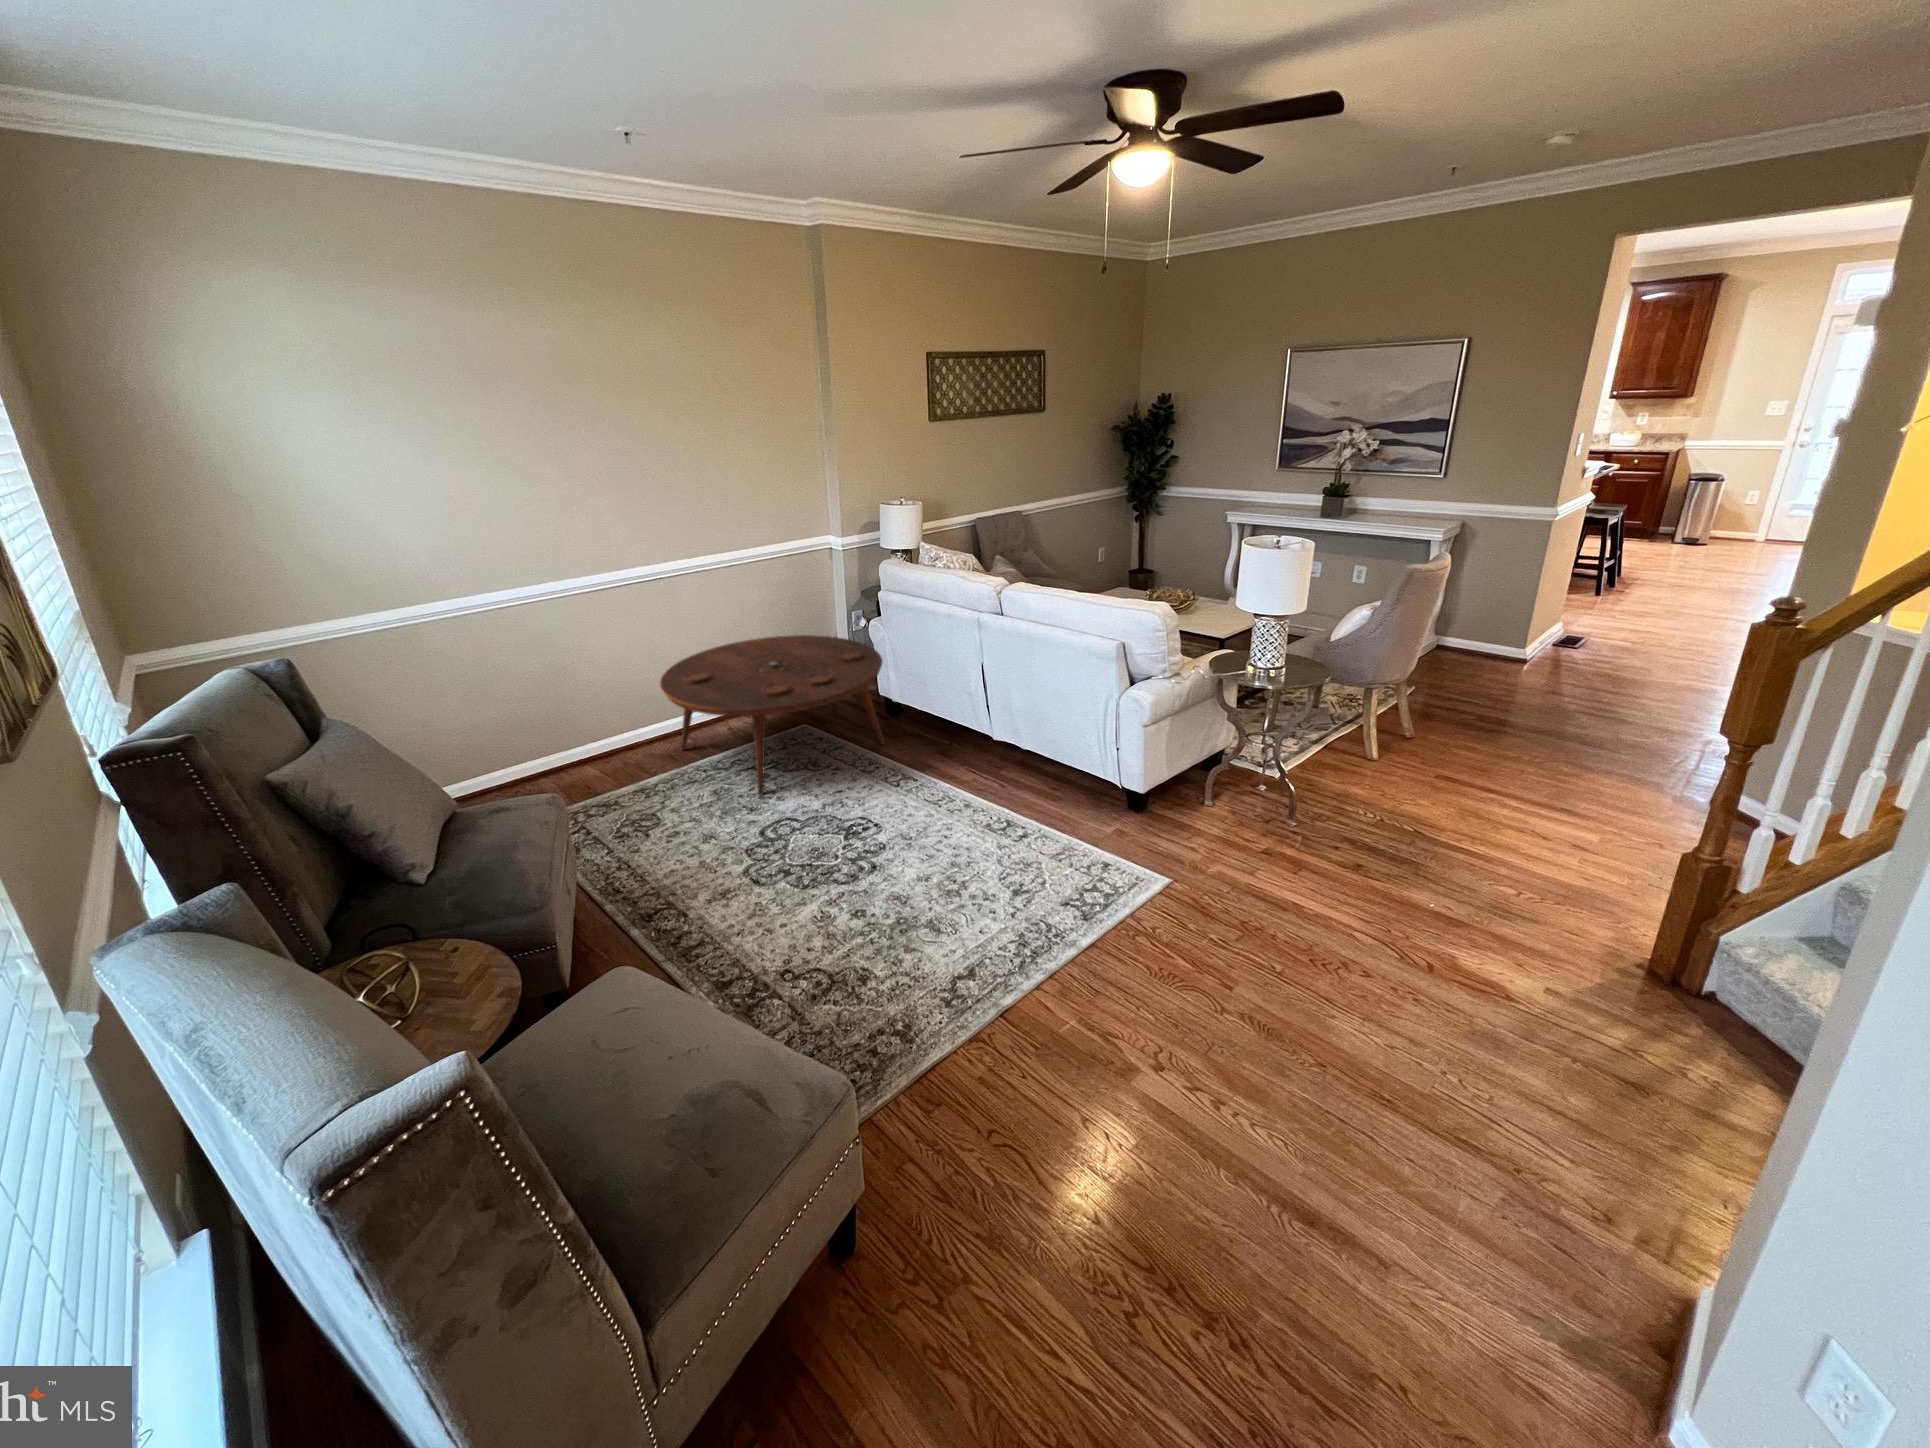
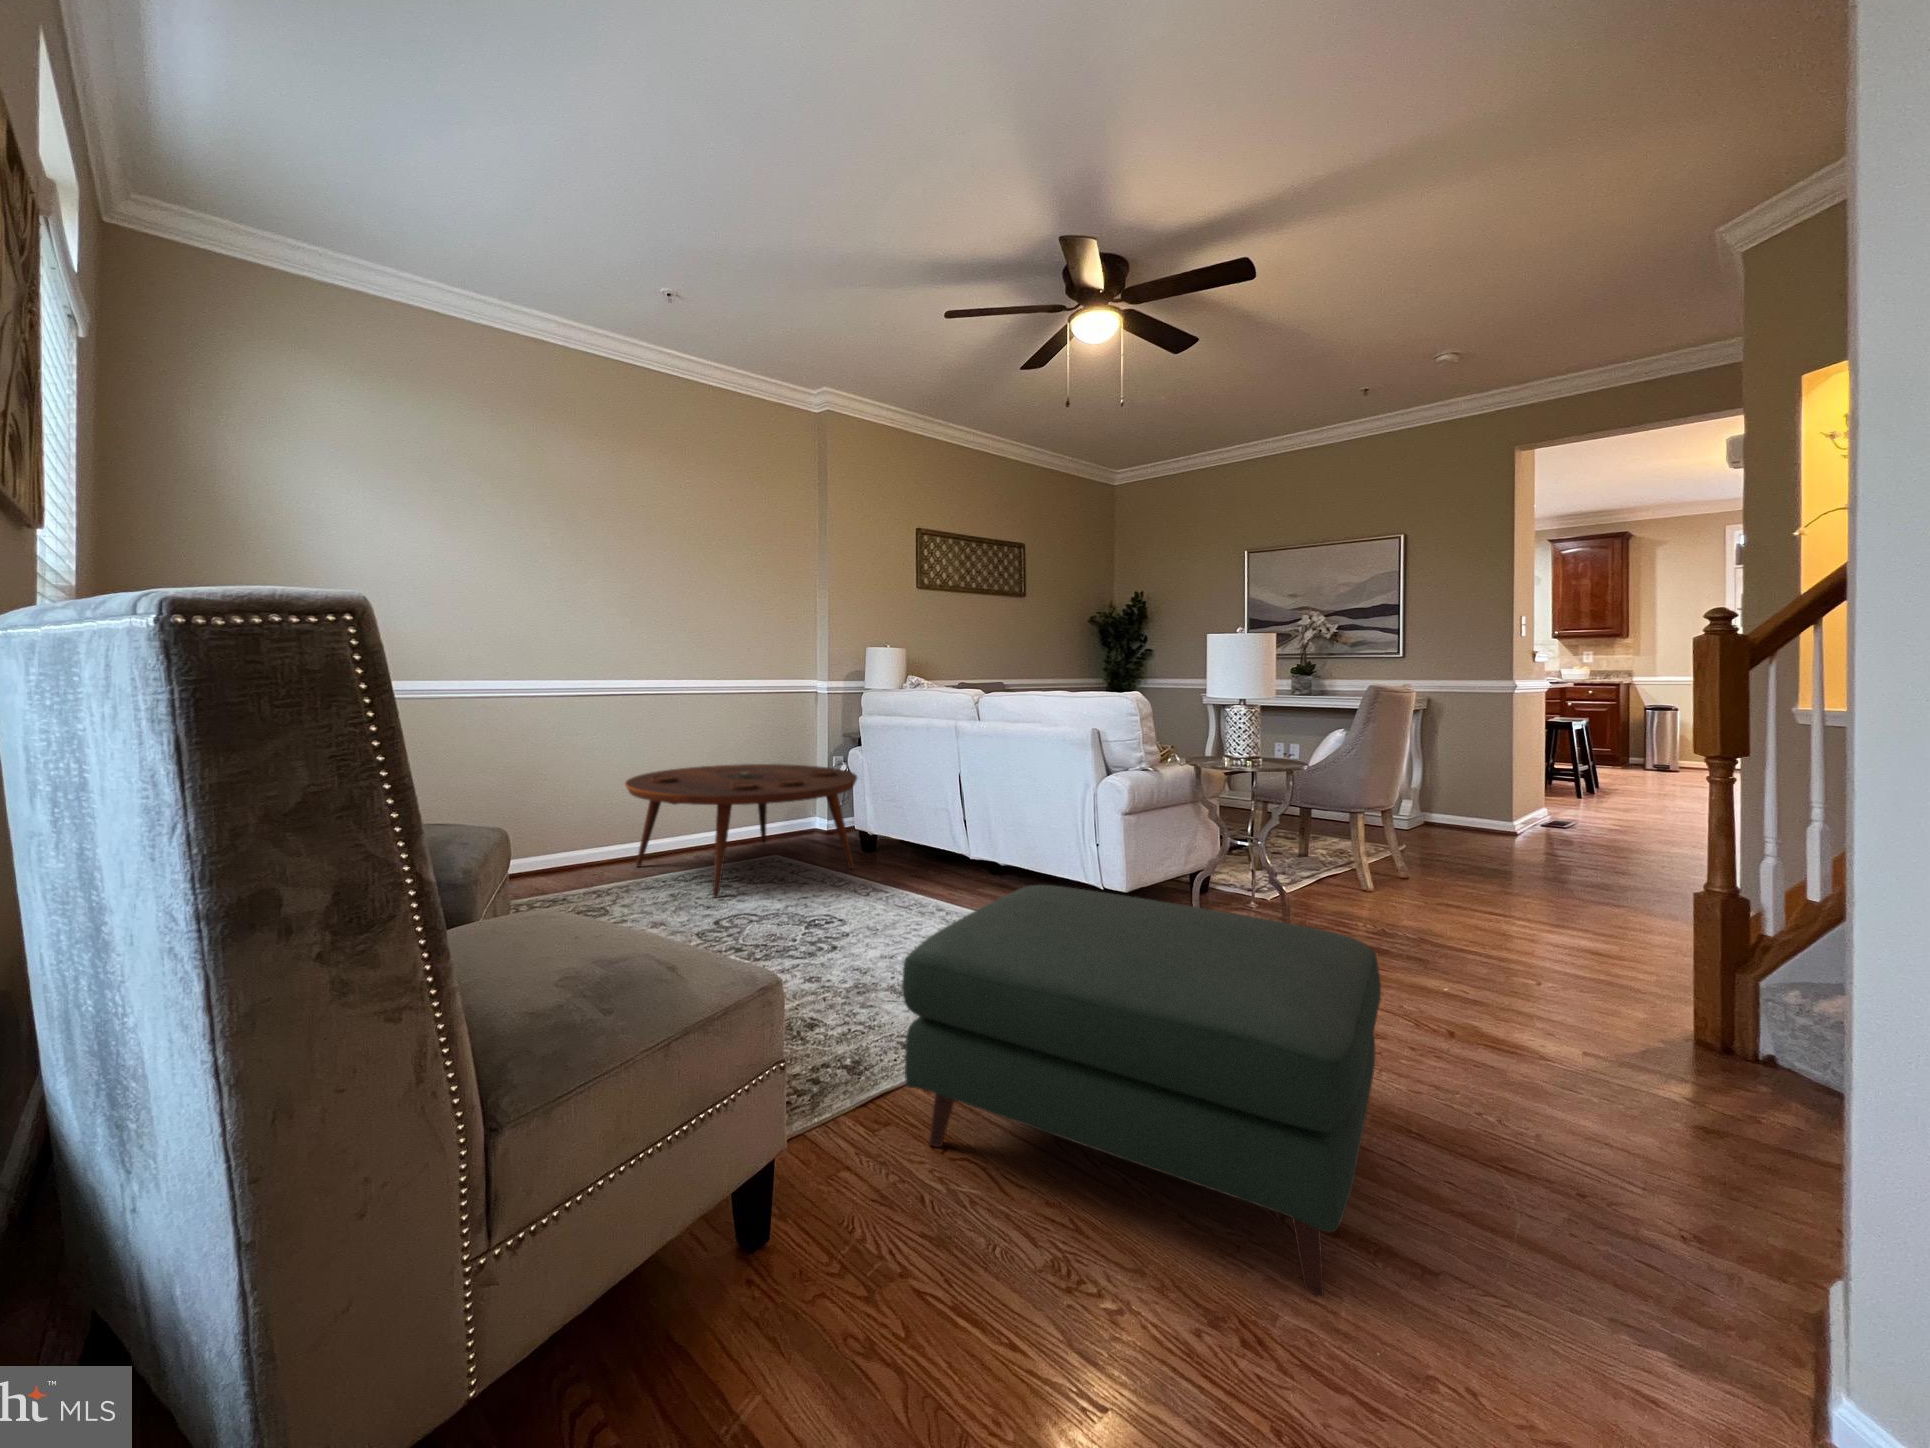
ottoman: none [950,880,1373,1296] -> present [902,885,1381,1298]

